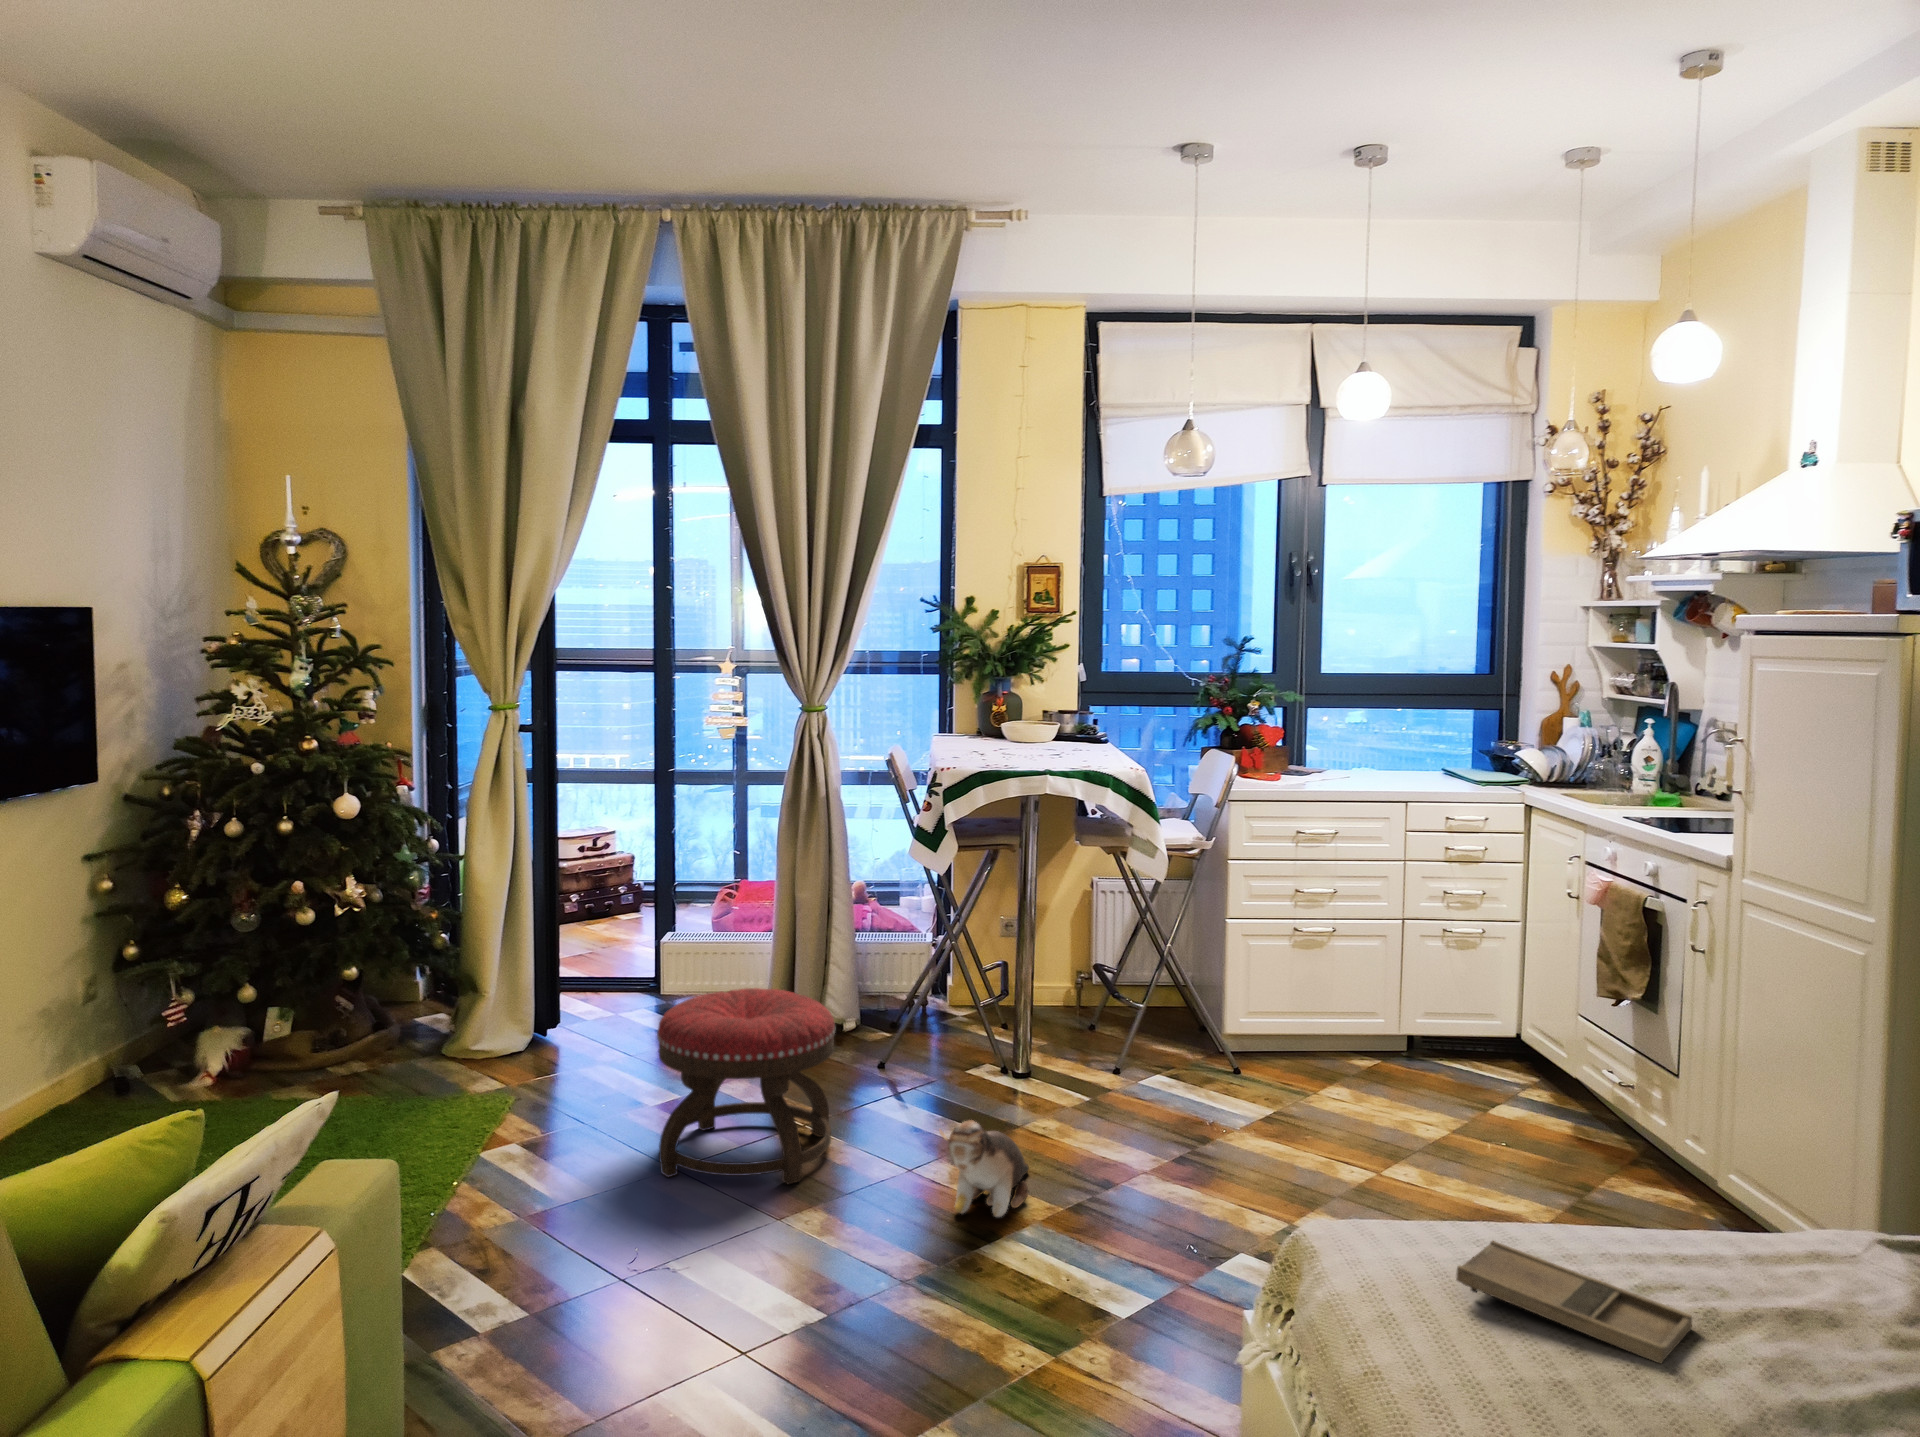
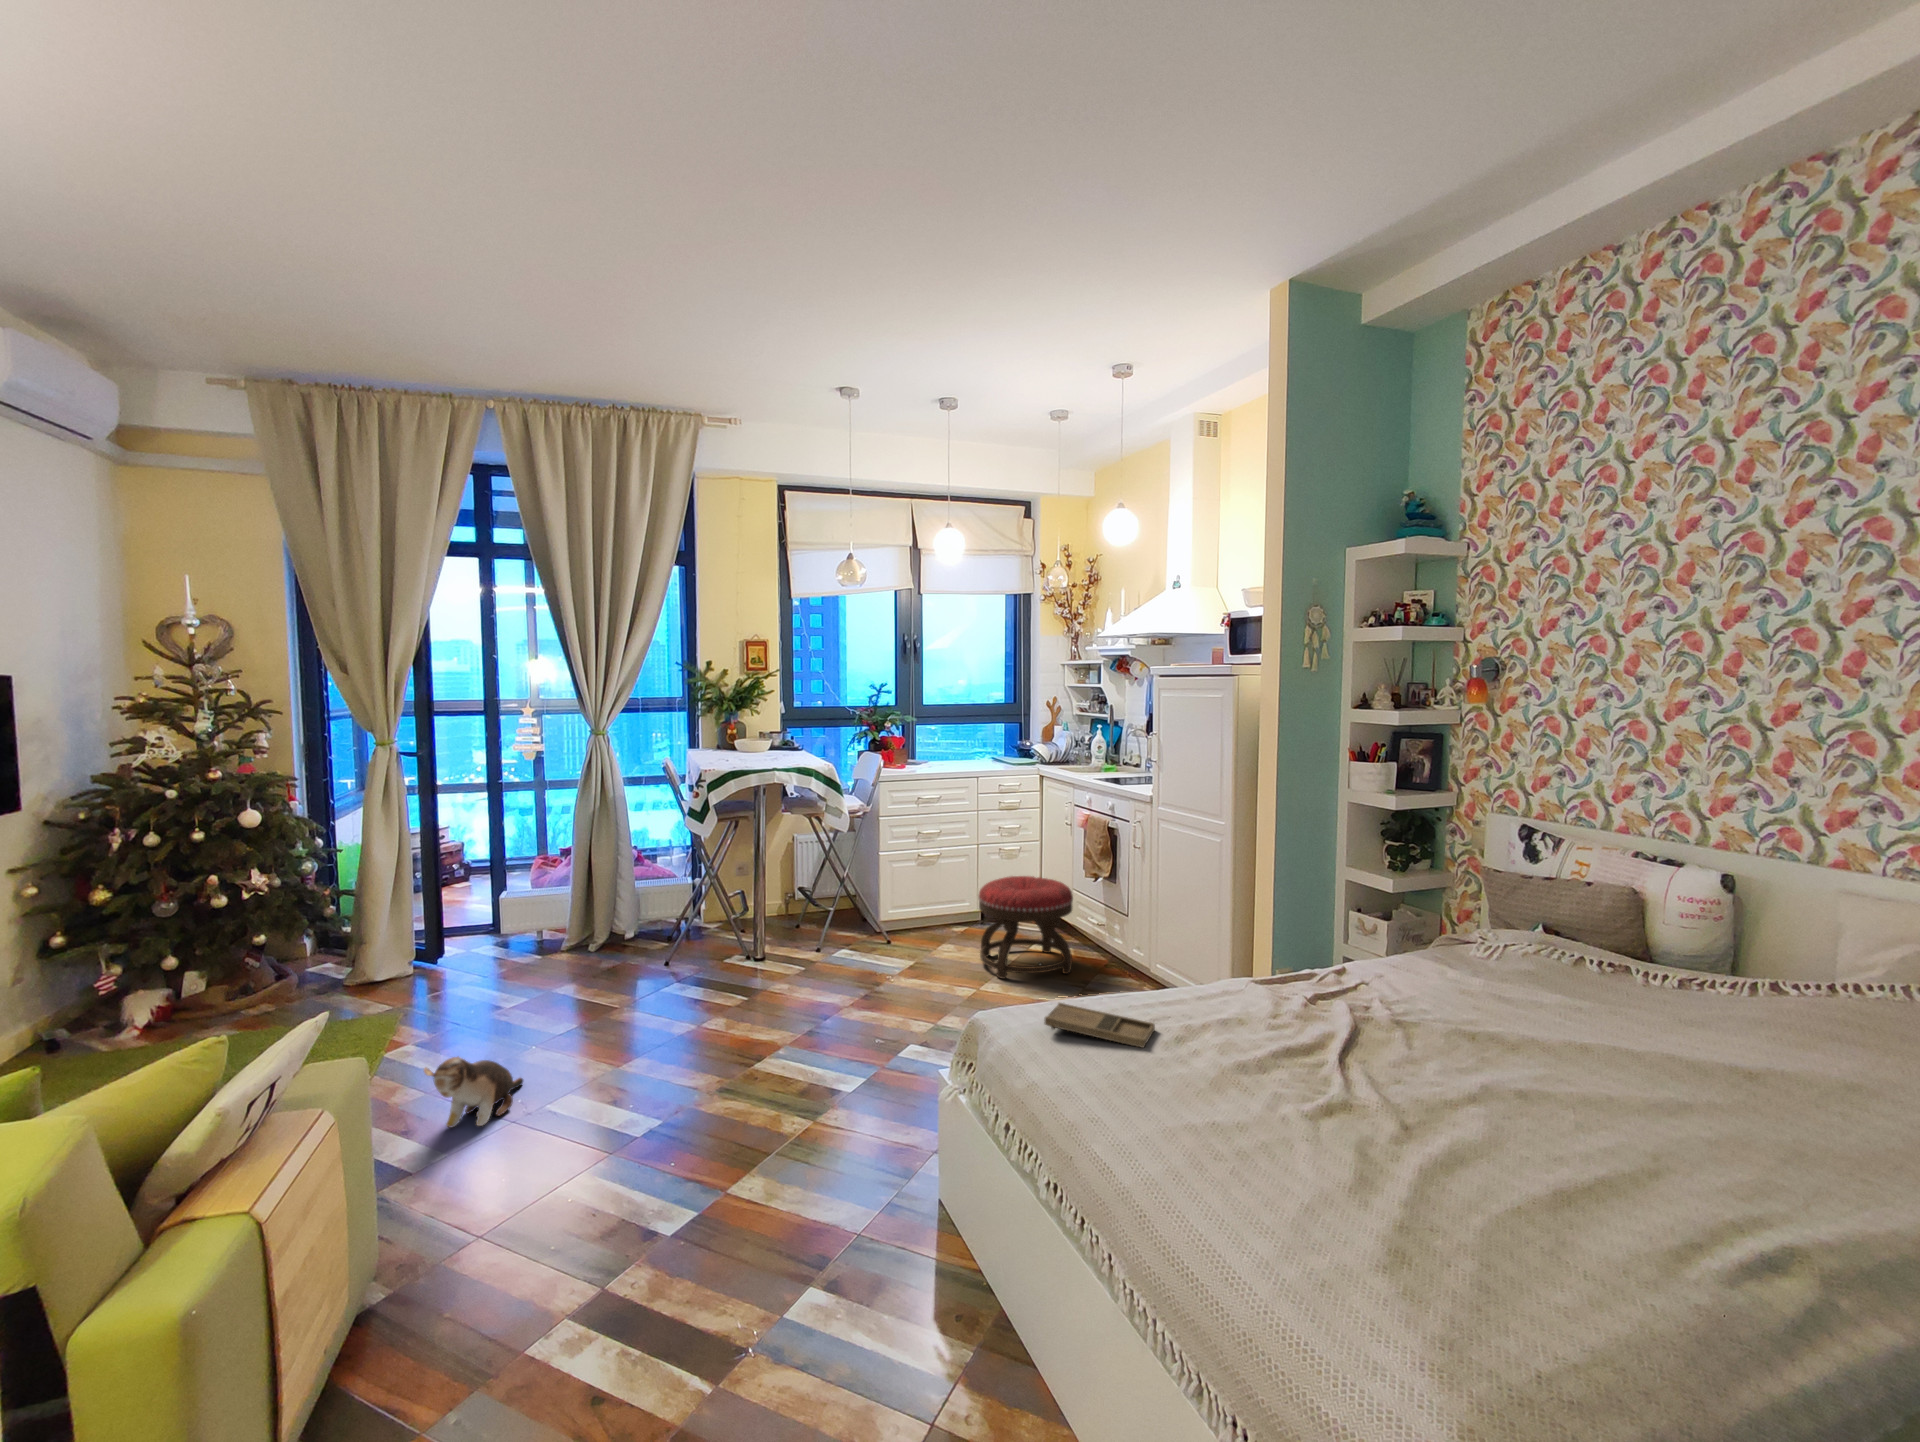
ottoman: present [657,988,835,1184] -> present [978,876,1073,979]
plush toy: present [939,1120,1029,1217] -> present [424,1057,523,1127]

